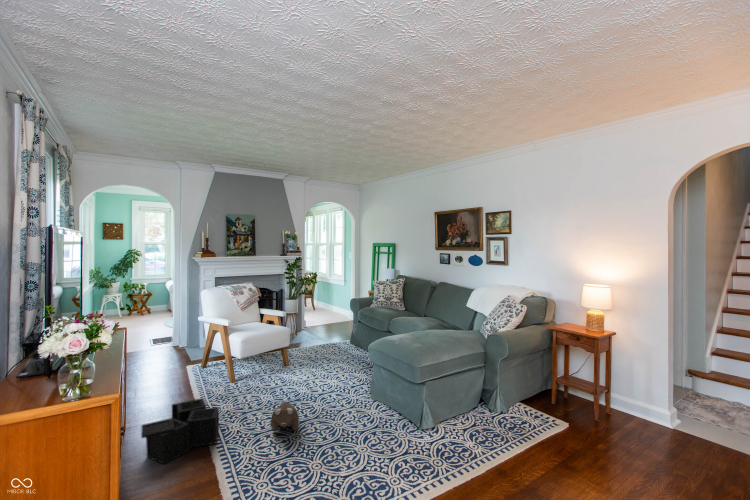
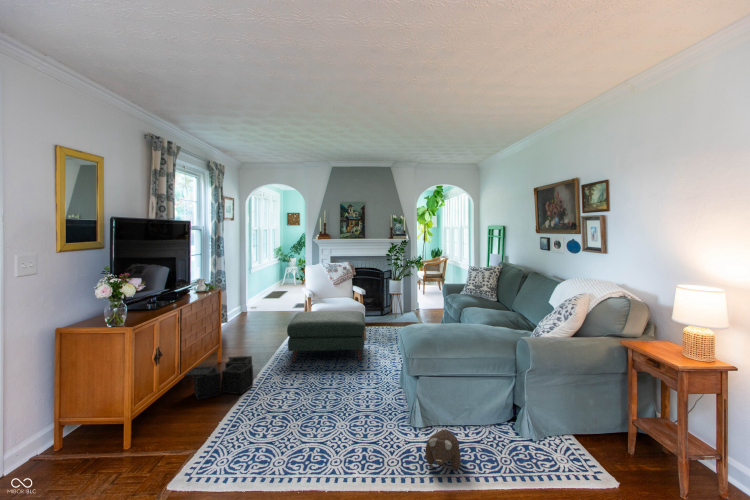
ottoman: none [220,333,312,398] -> present [287,311,365,362]
plush toy: present [271,402,299,431] -> present [425,430,461,470]

